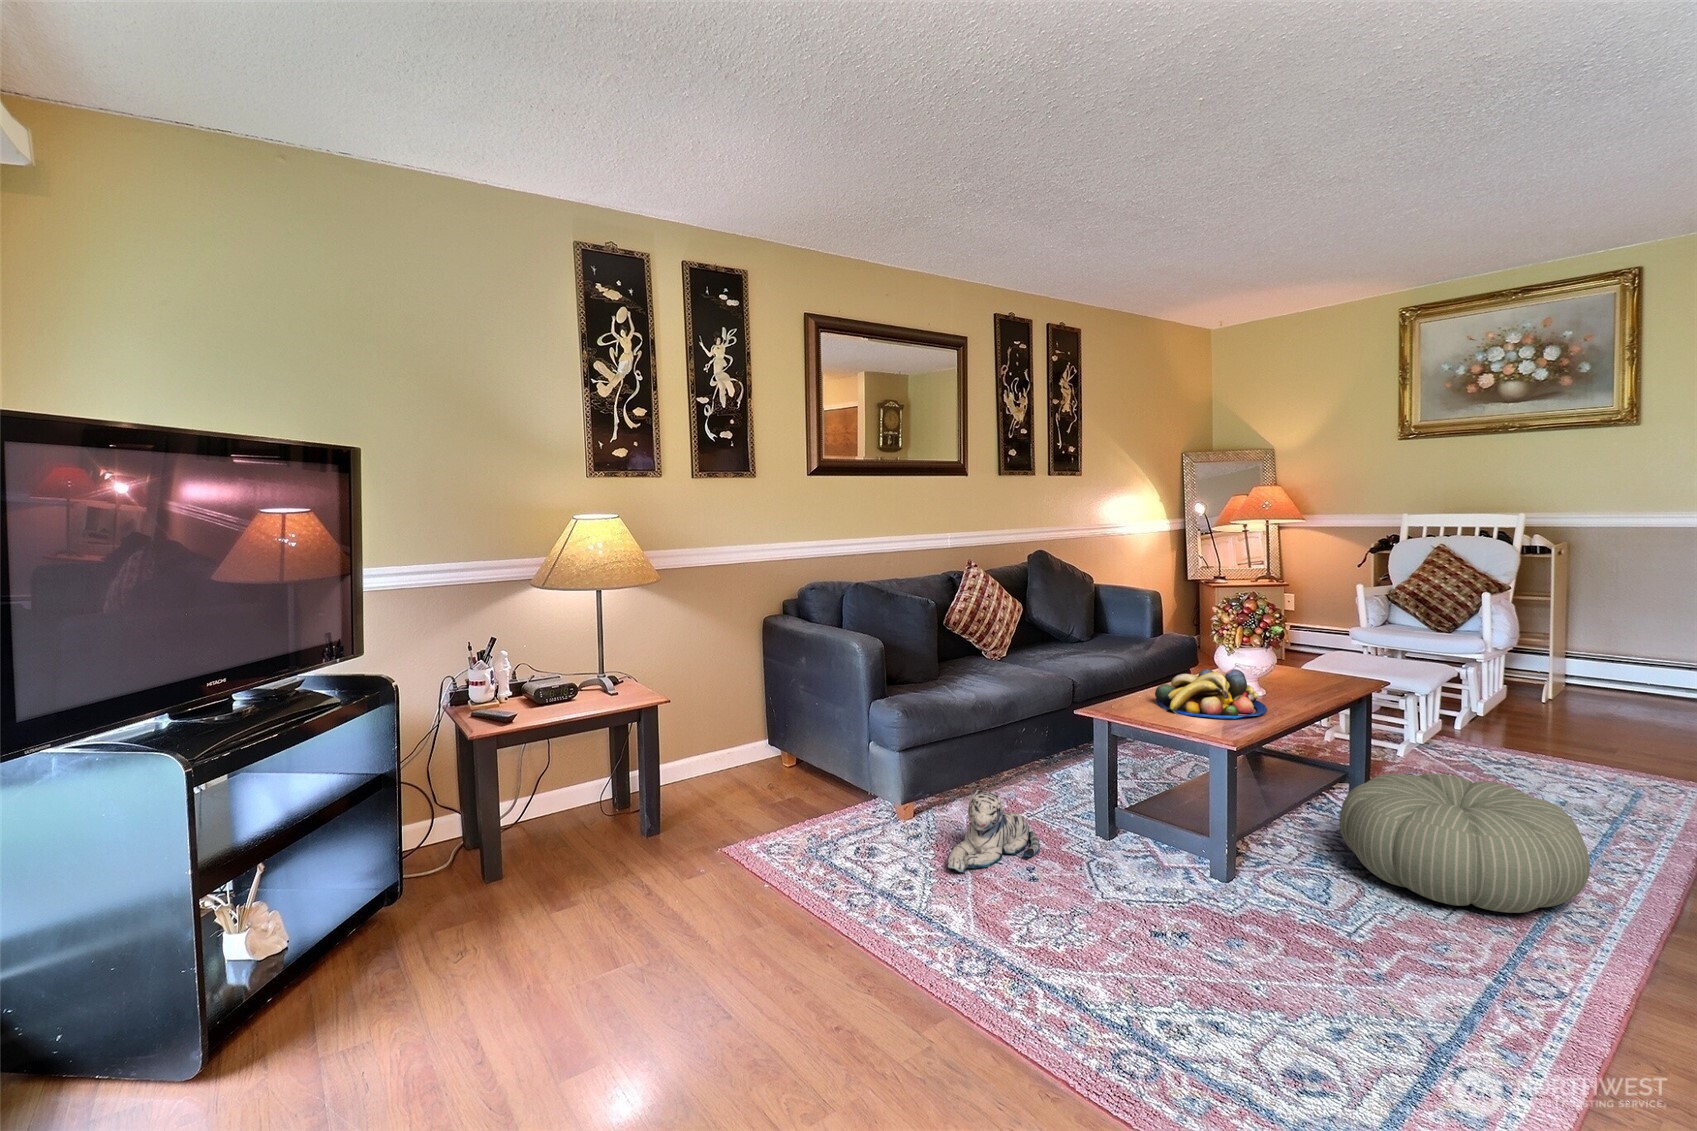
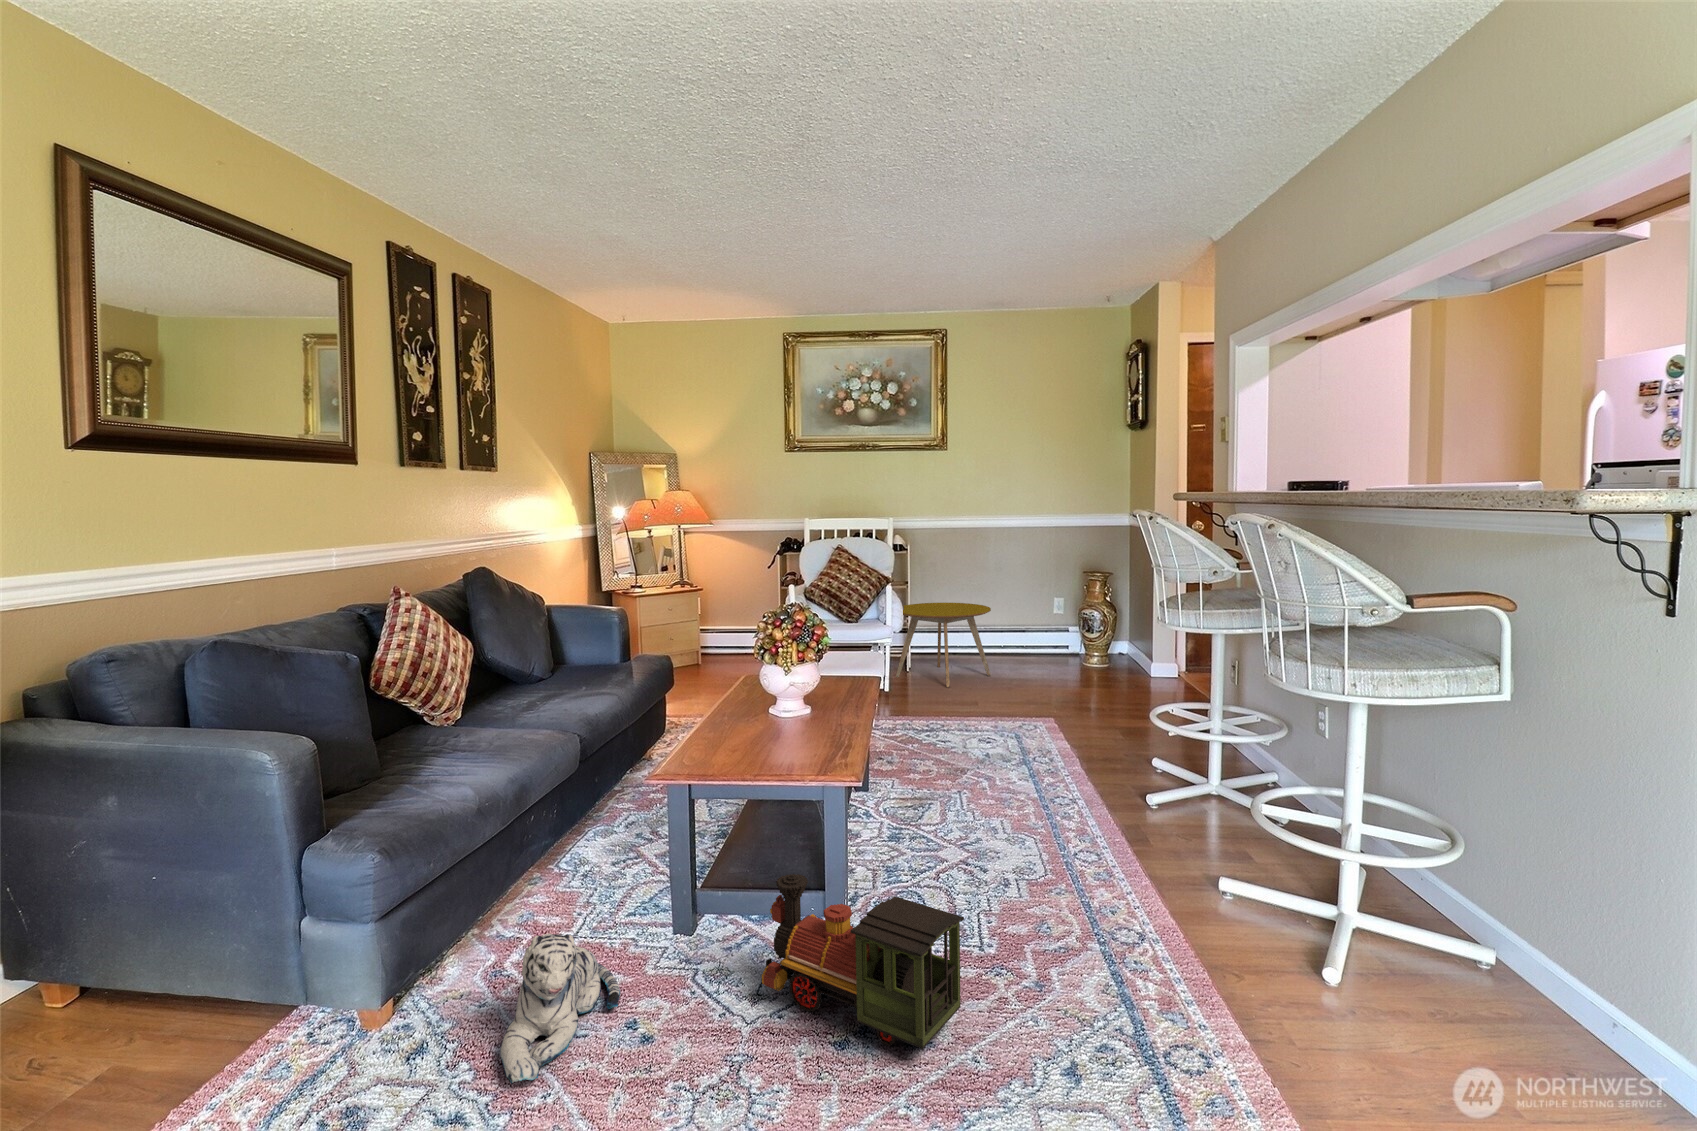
side table: none [1513,617,1674,721] -> present [896,603,991,687]
fruit bowl: present [1155,669,1267,719] -> none [720,692,838,758]
pouf: present [1340,774,1590,913] -> none [906,763,1098,891]
toy train: none [1129,801,1282,951] -> present [762,874,964,1049]

